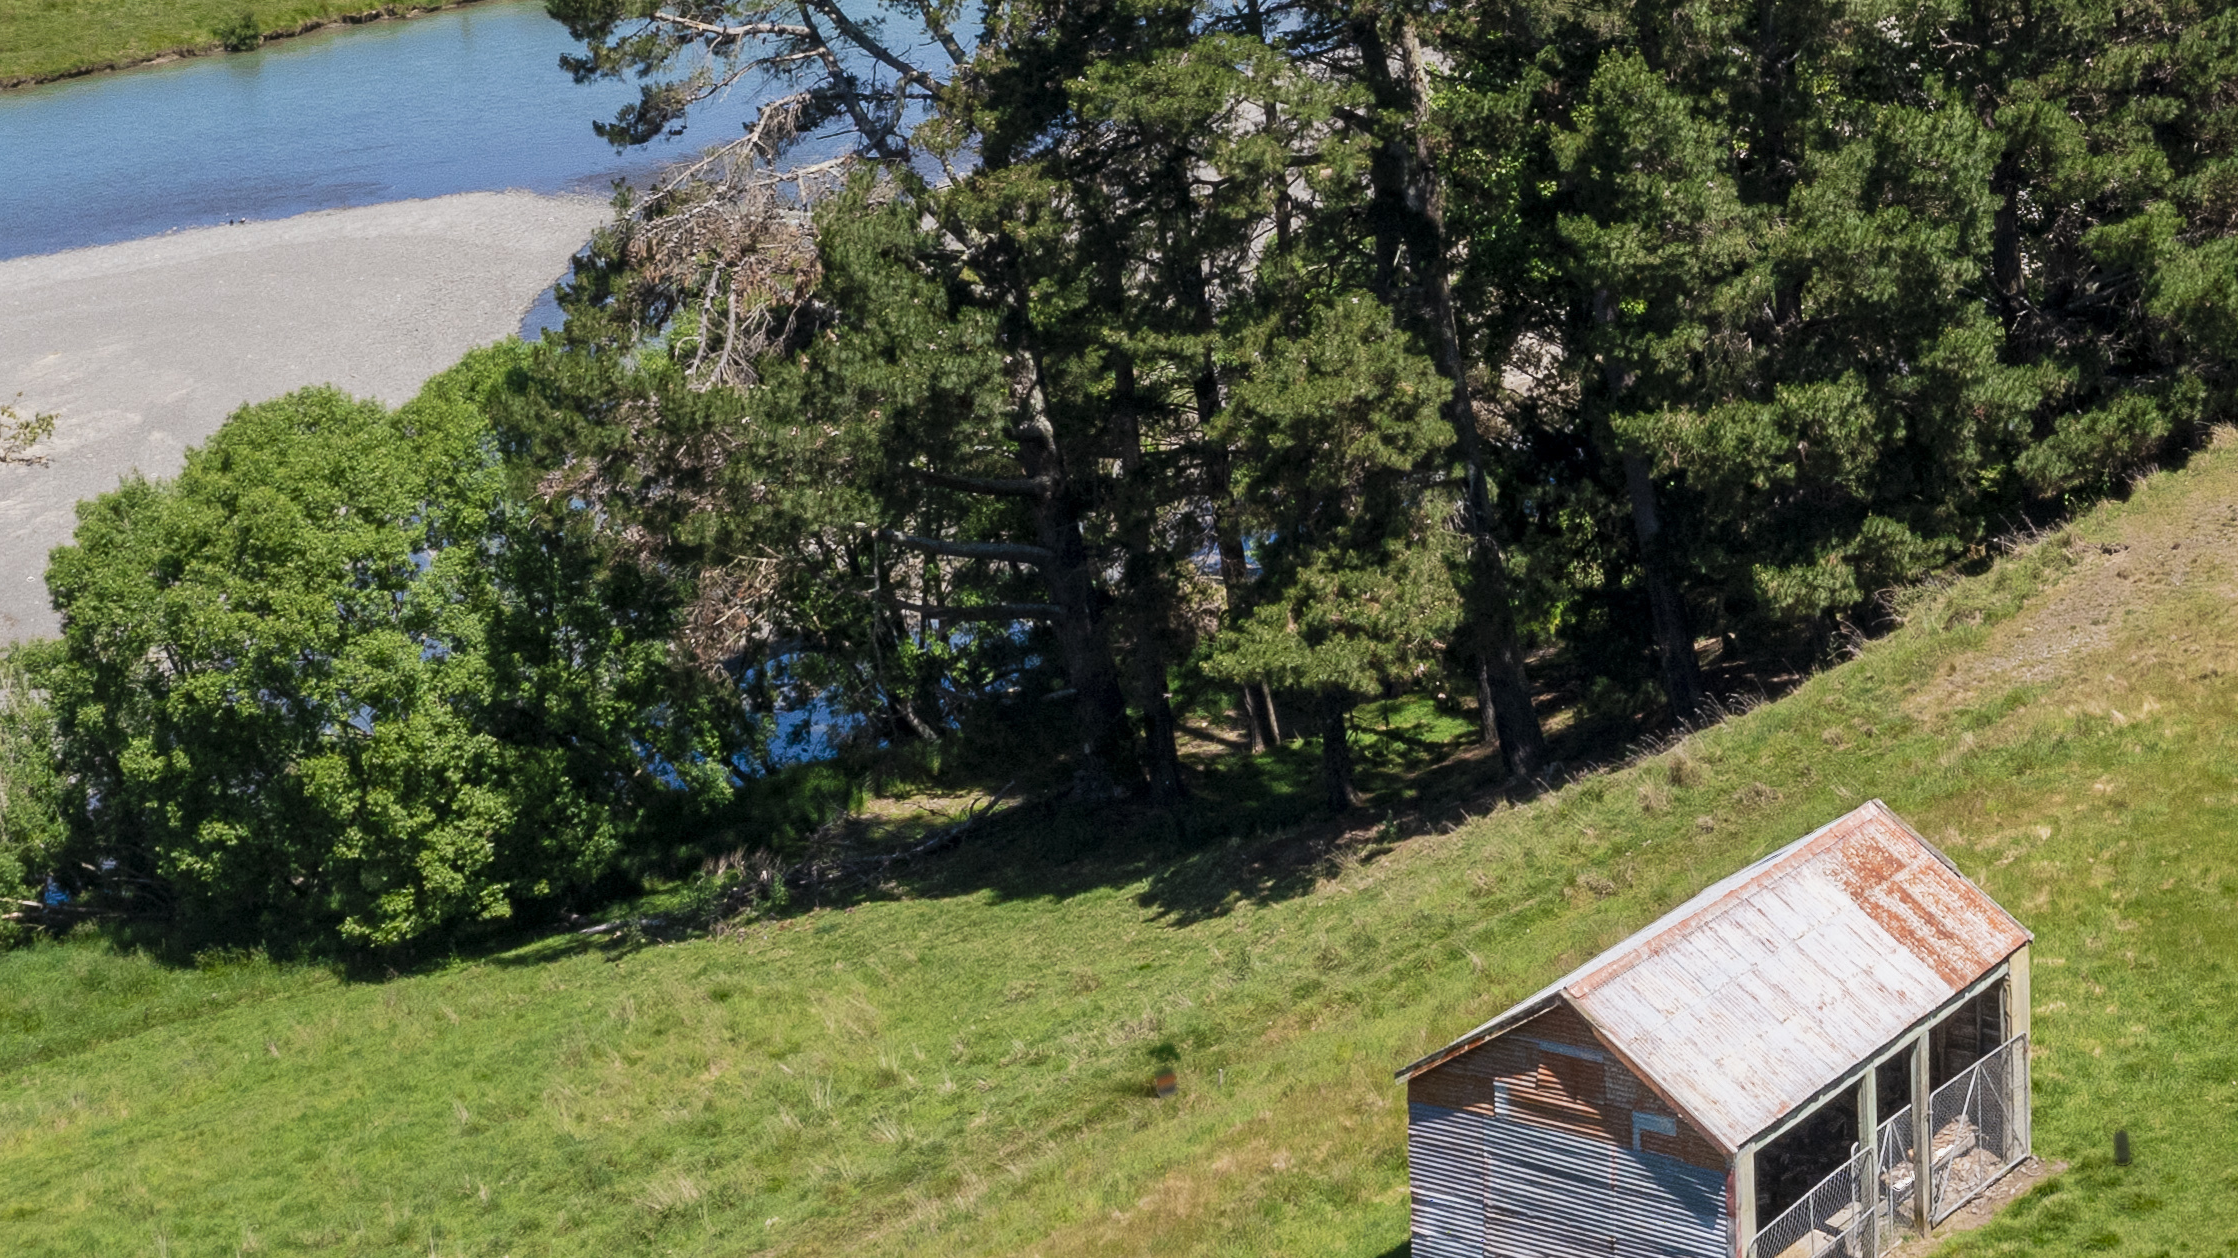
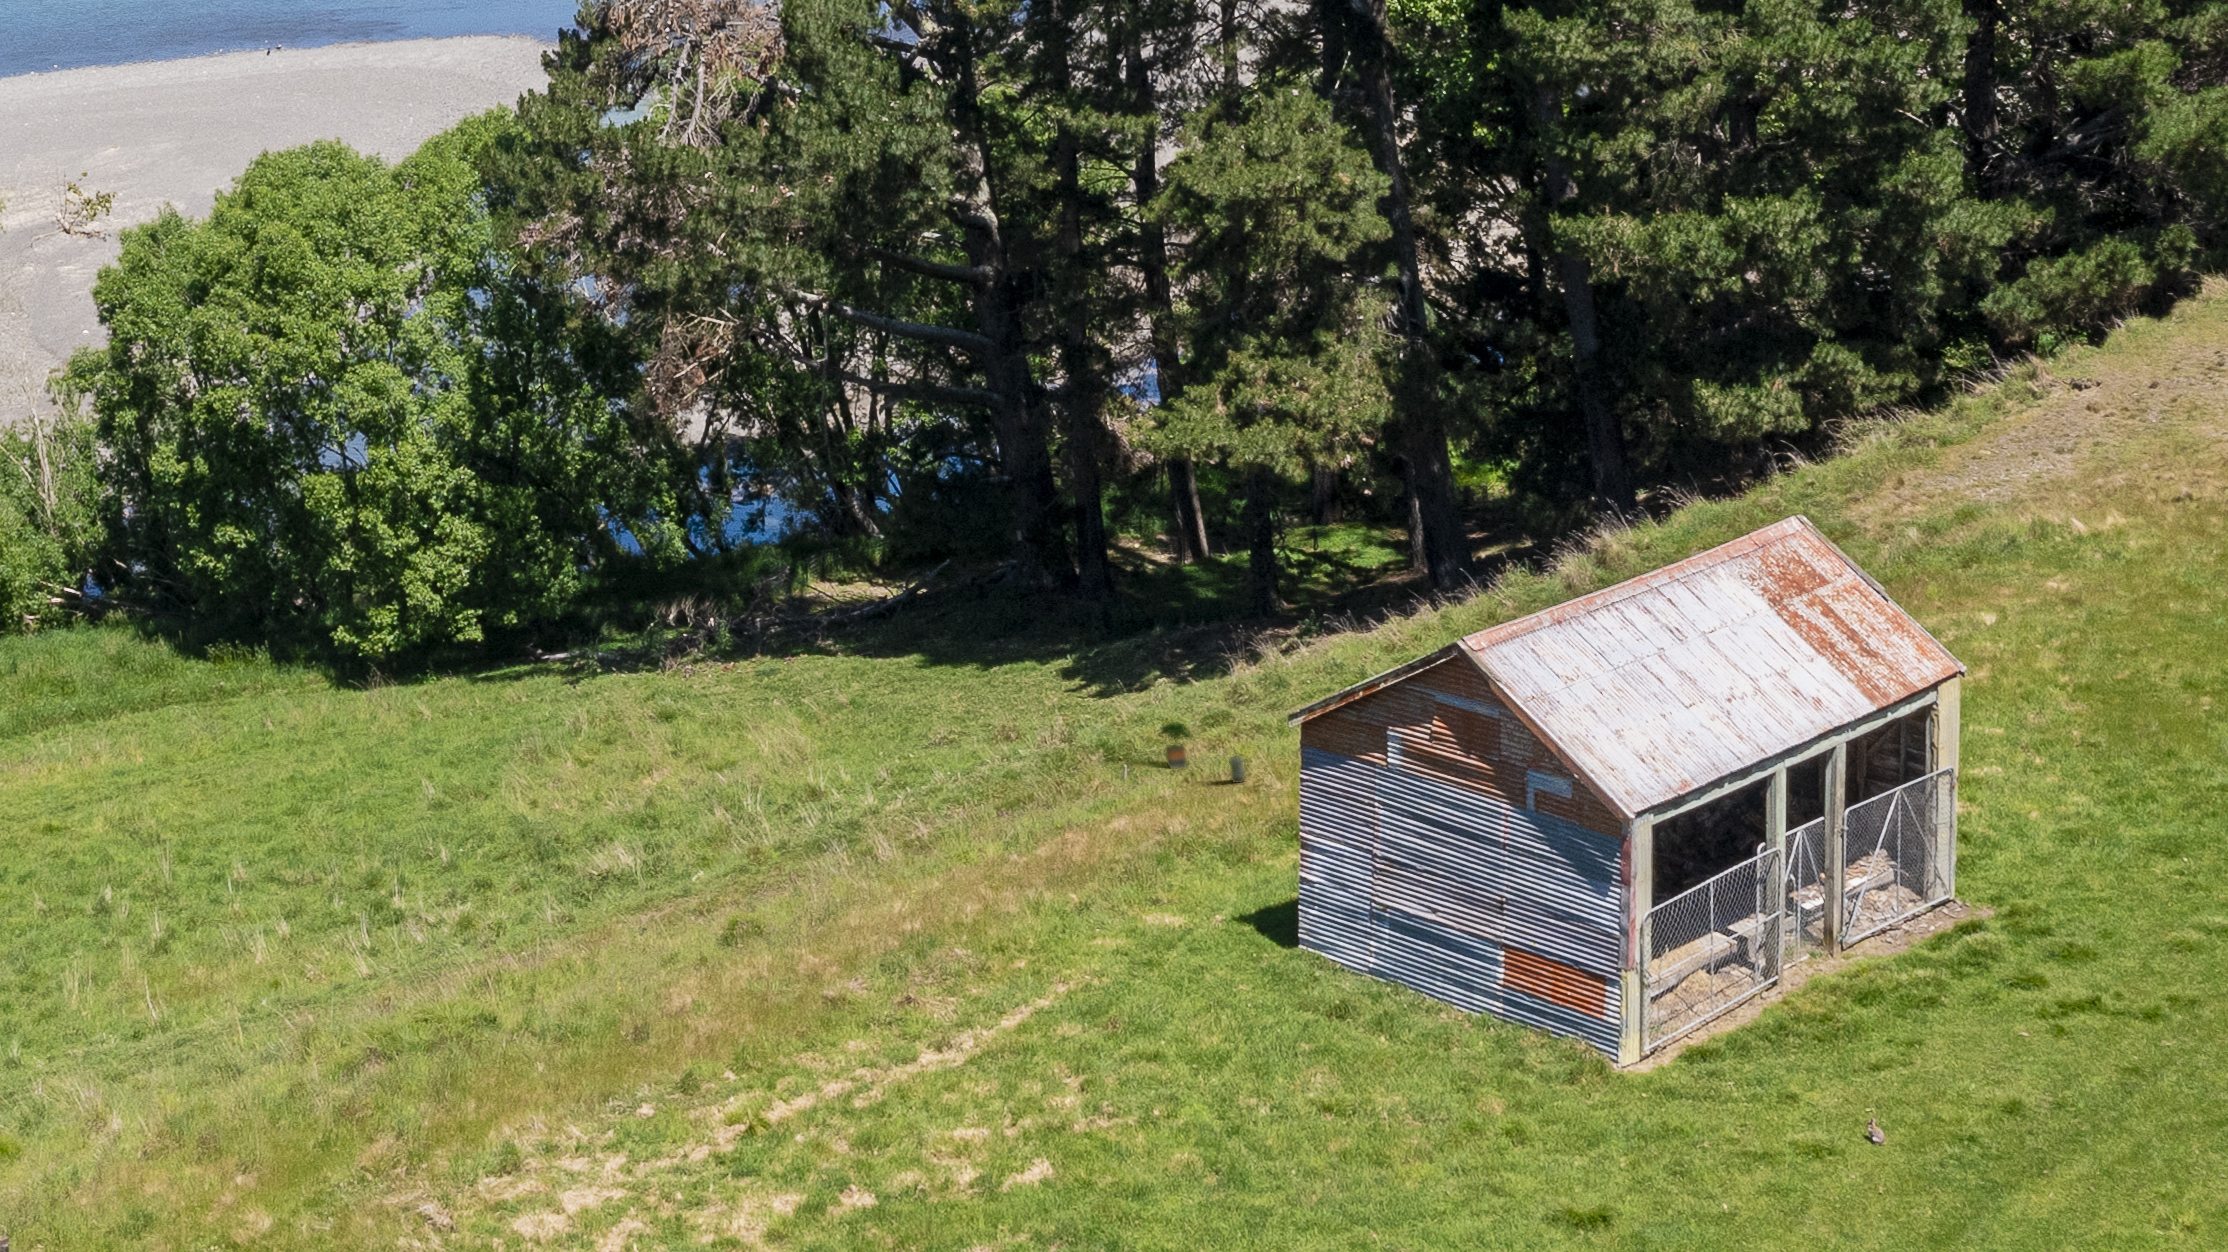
watering can: present [2107,1123,2135,1166] -> present [1225,751,1245,783]

